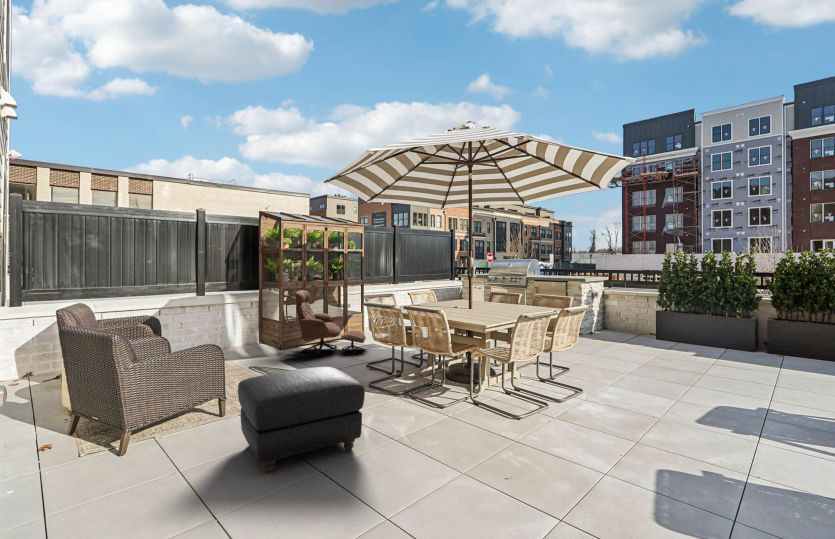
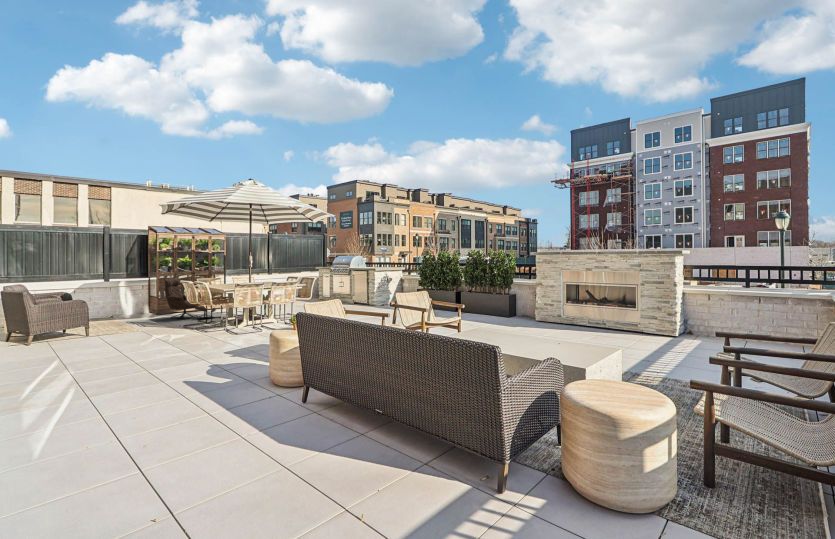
ottoman: present [238,367,365,473] -> none [83,310,142,348]

